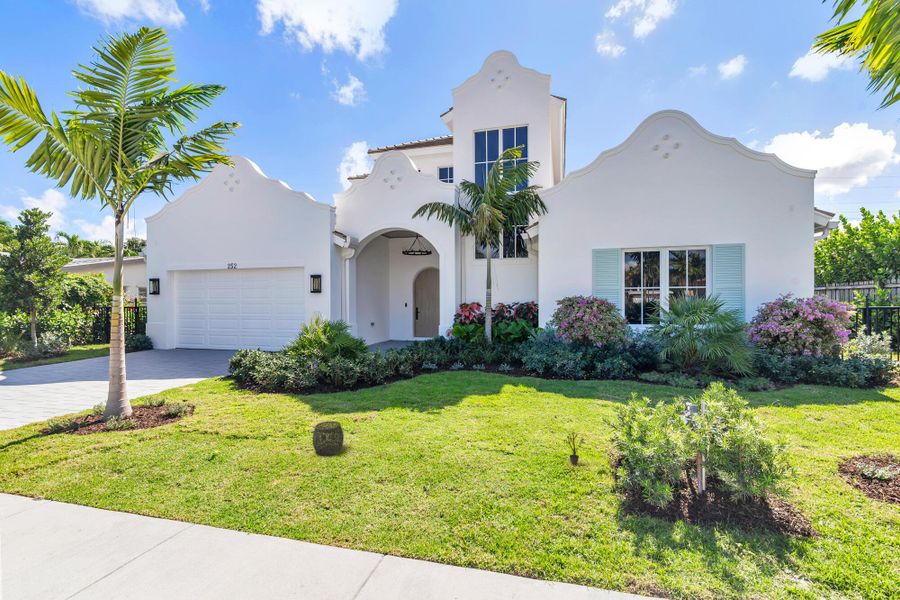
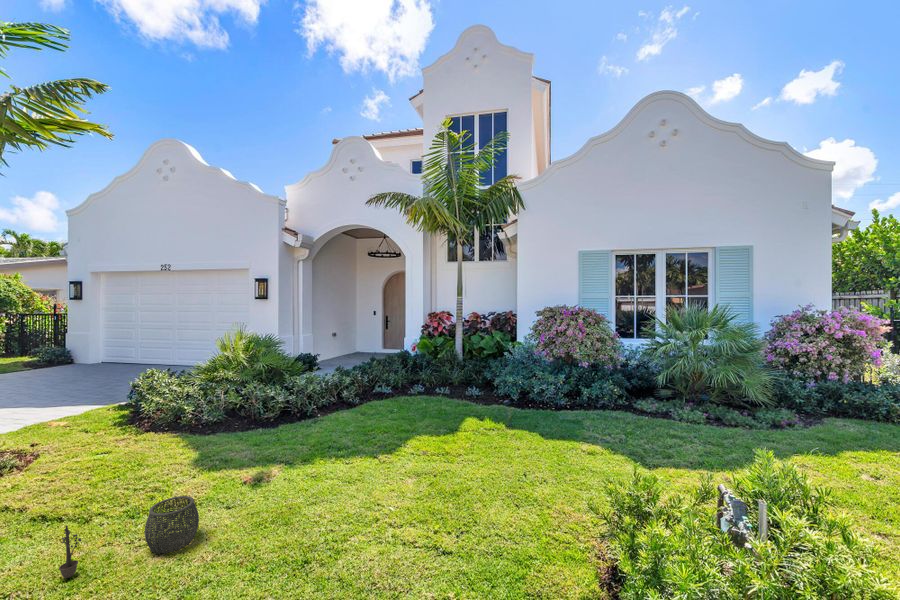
decorative plant: present [564,431,585,465] -> present [59,525,81,578]

